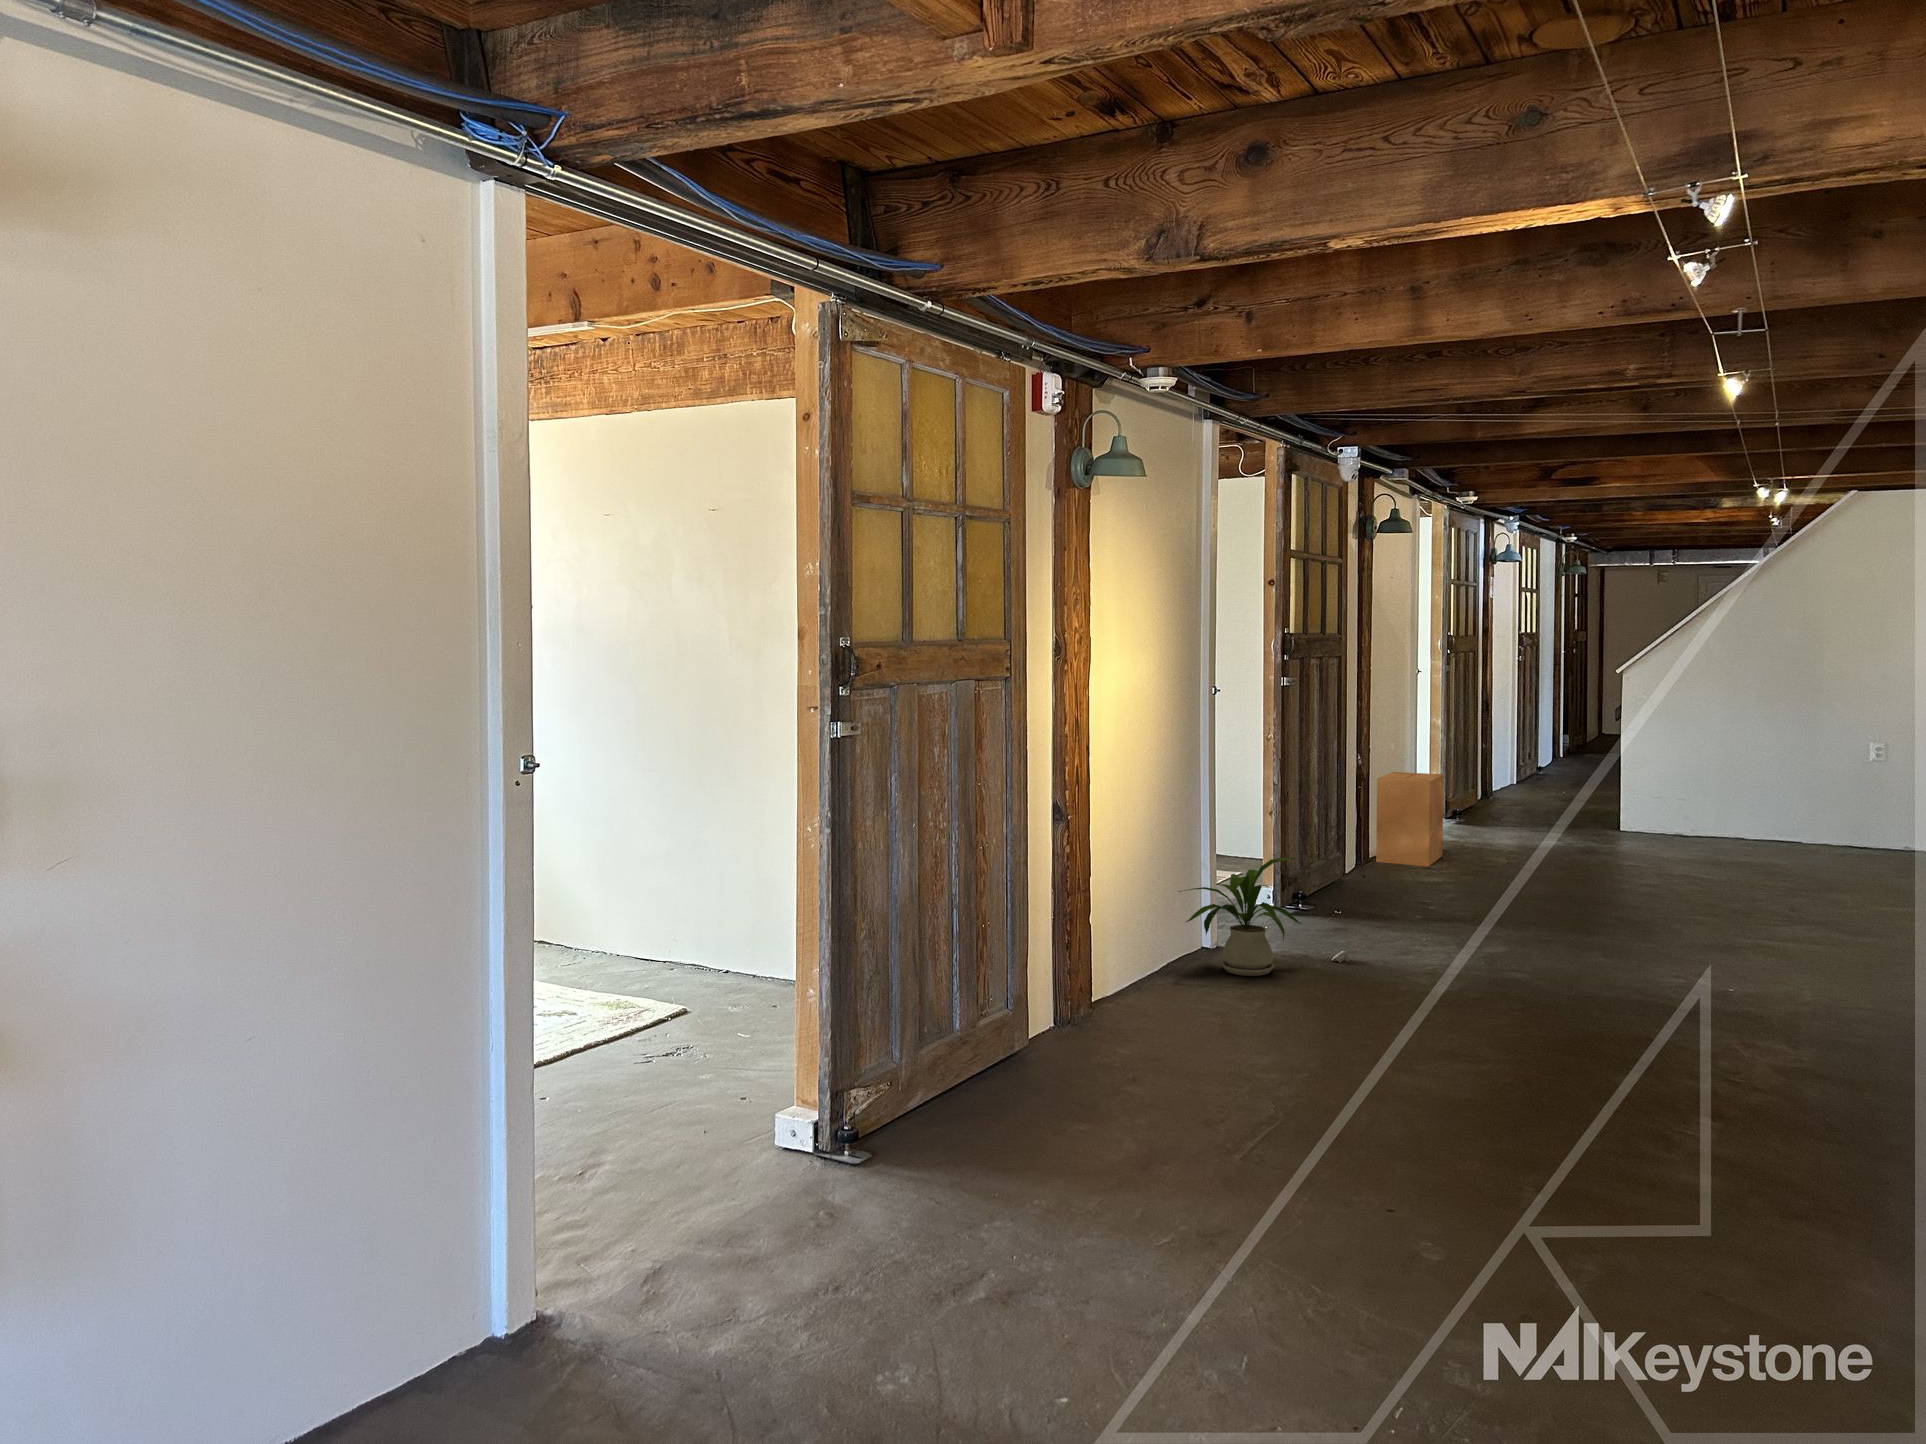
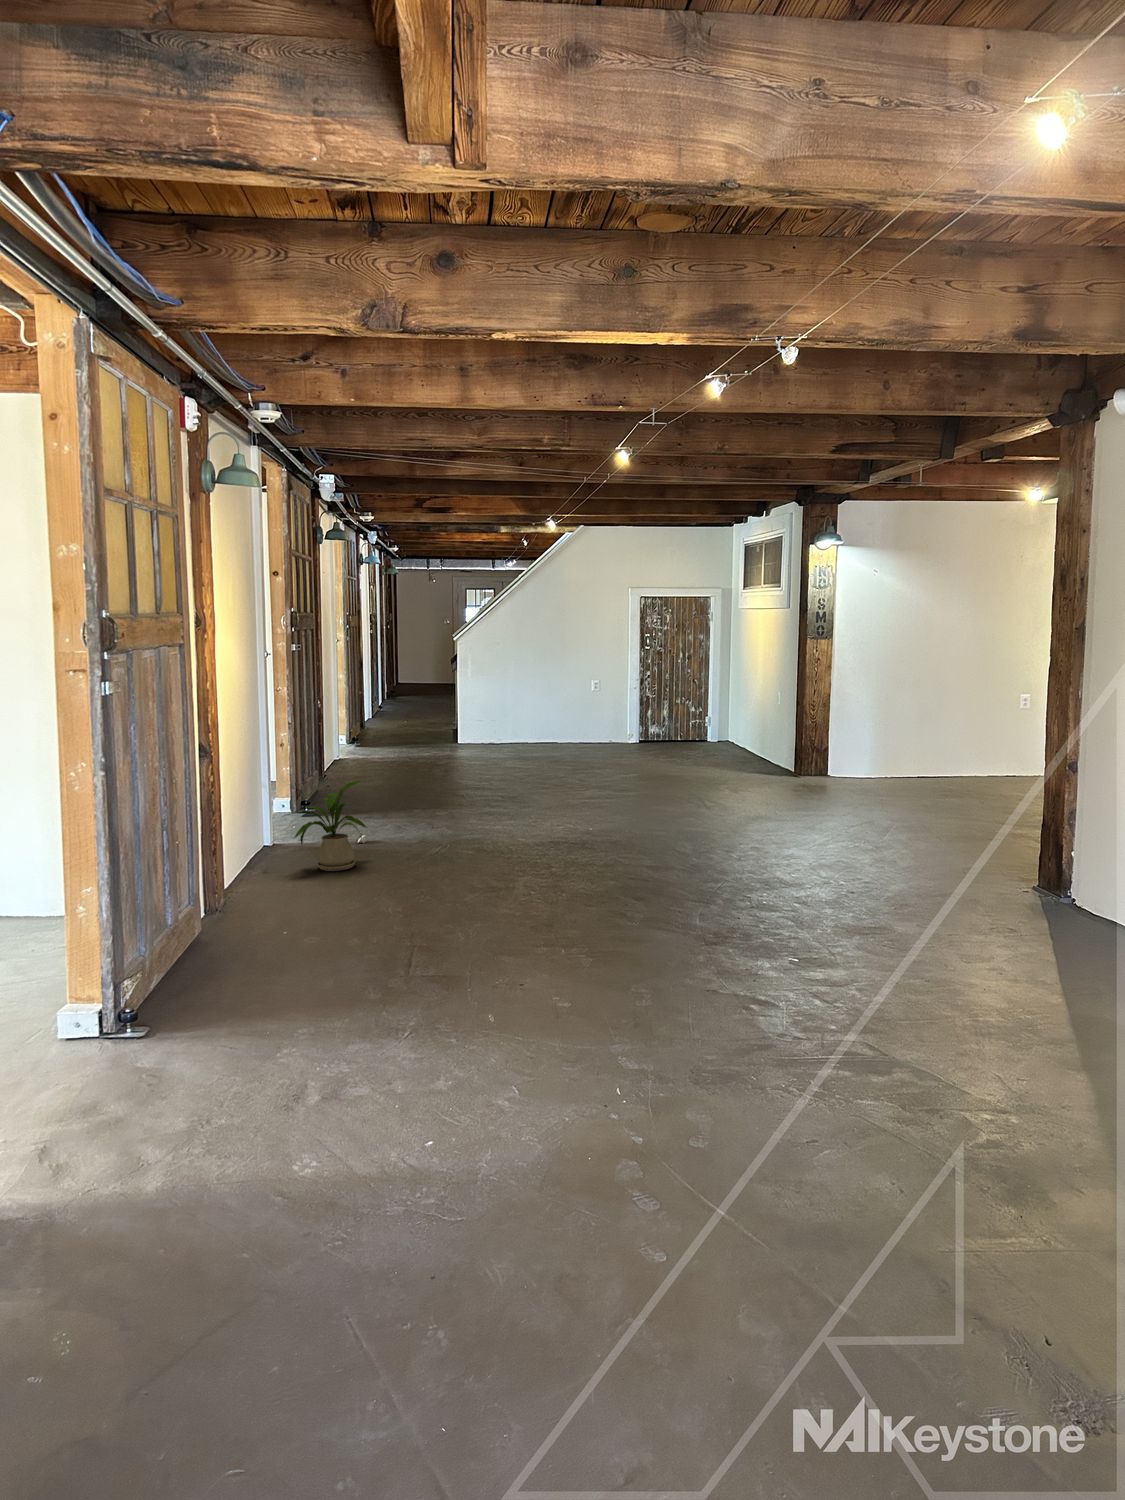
cardboard box: present [1376,772,1443,866] -> none [342,716,384,783]

